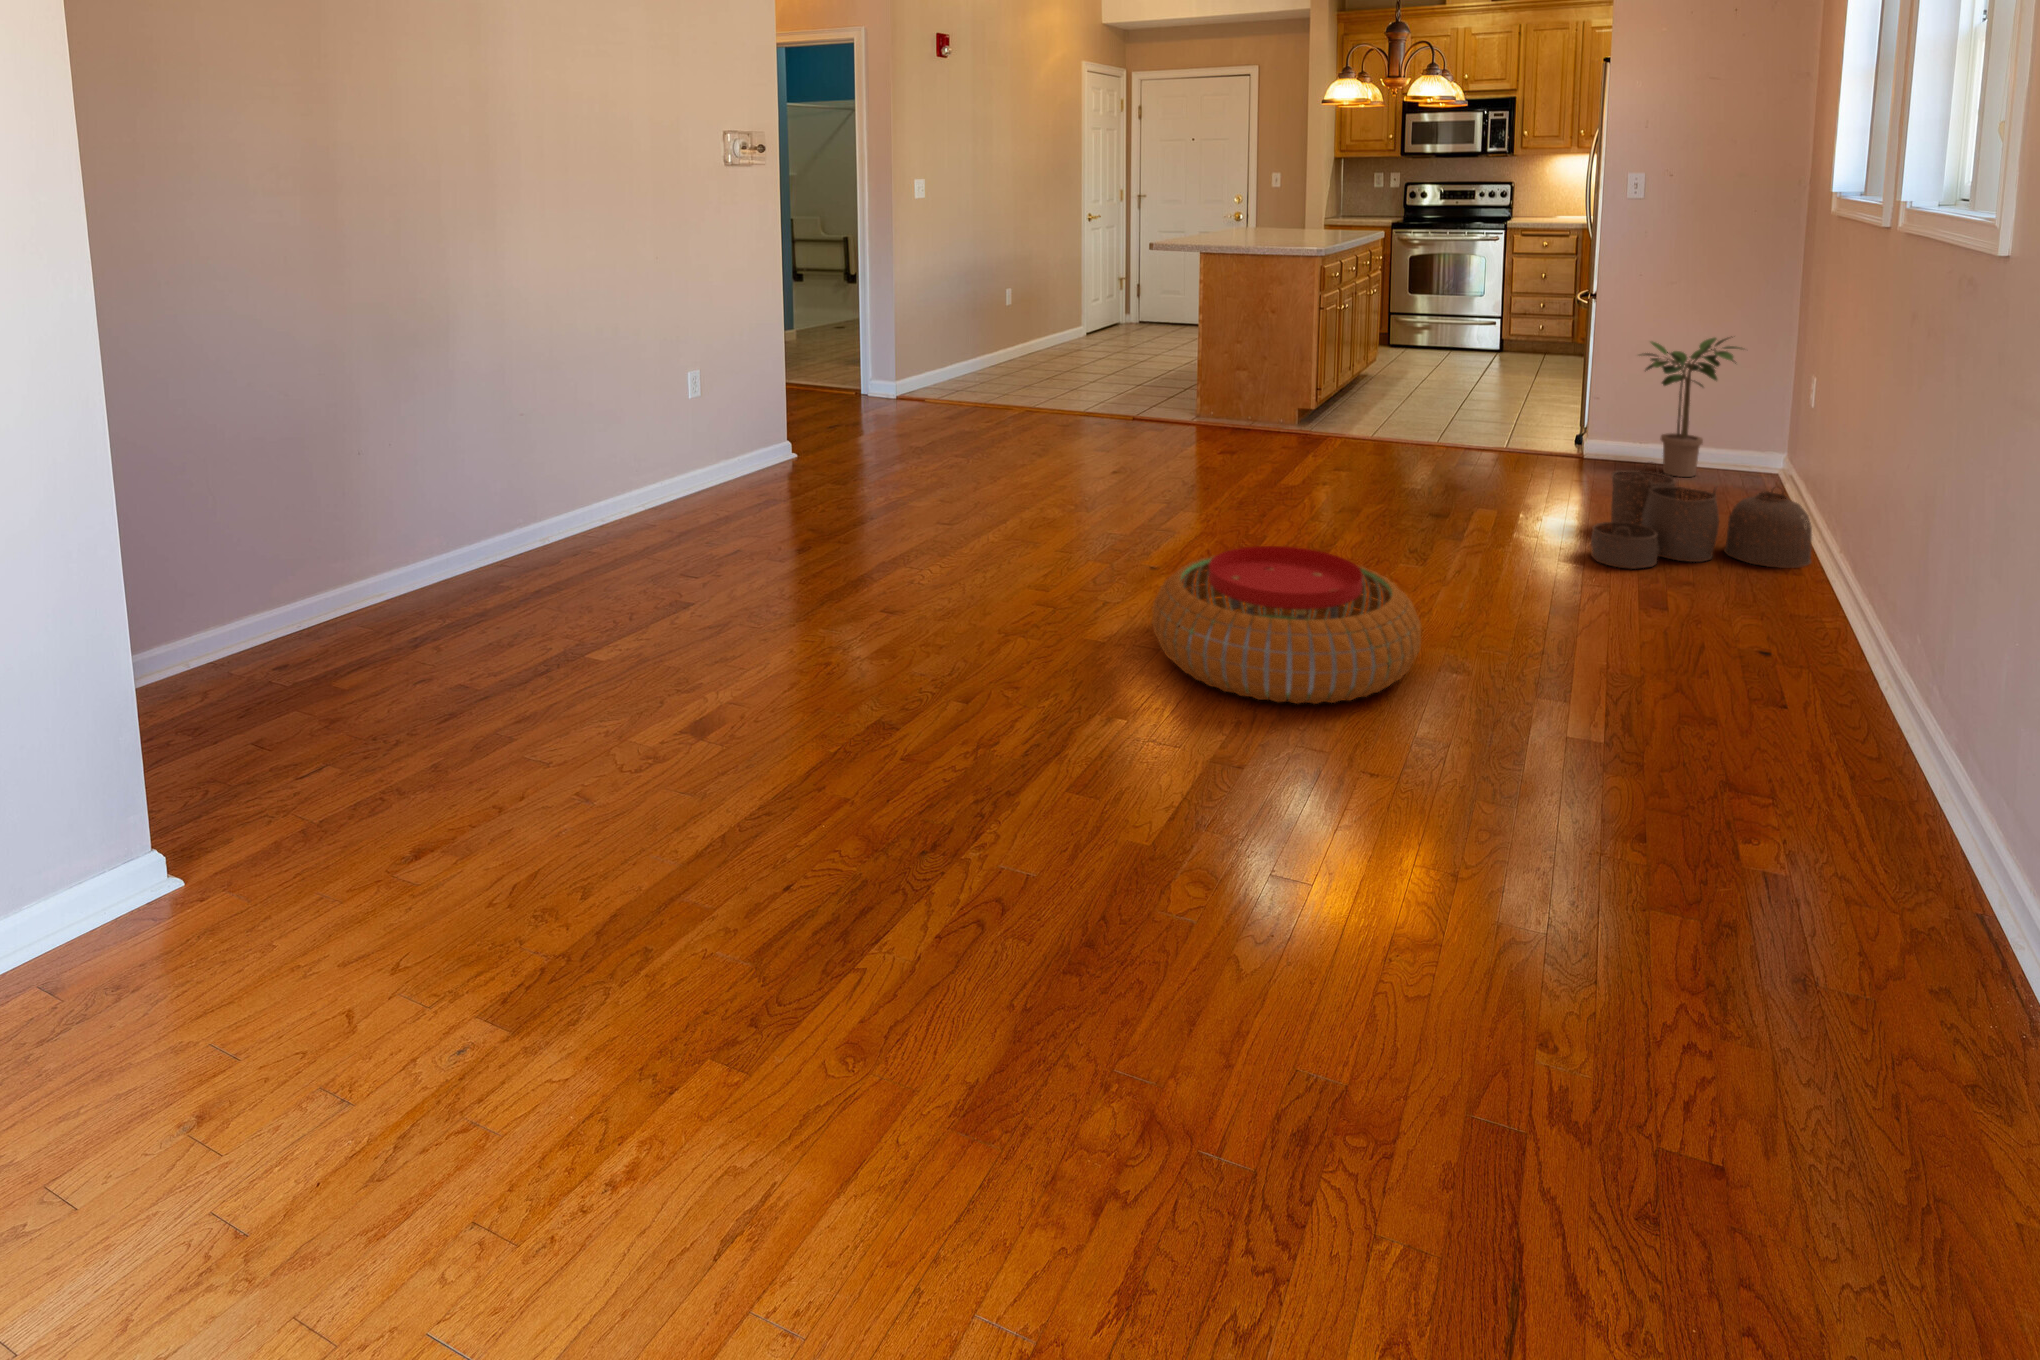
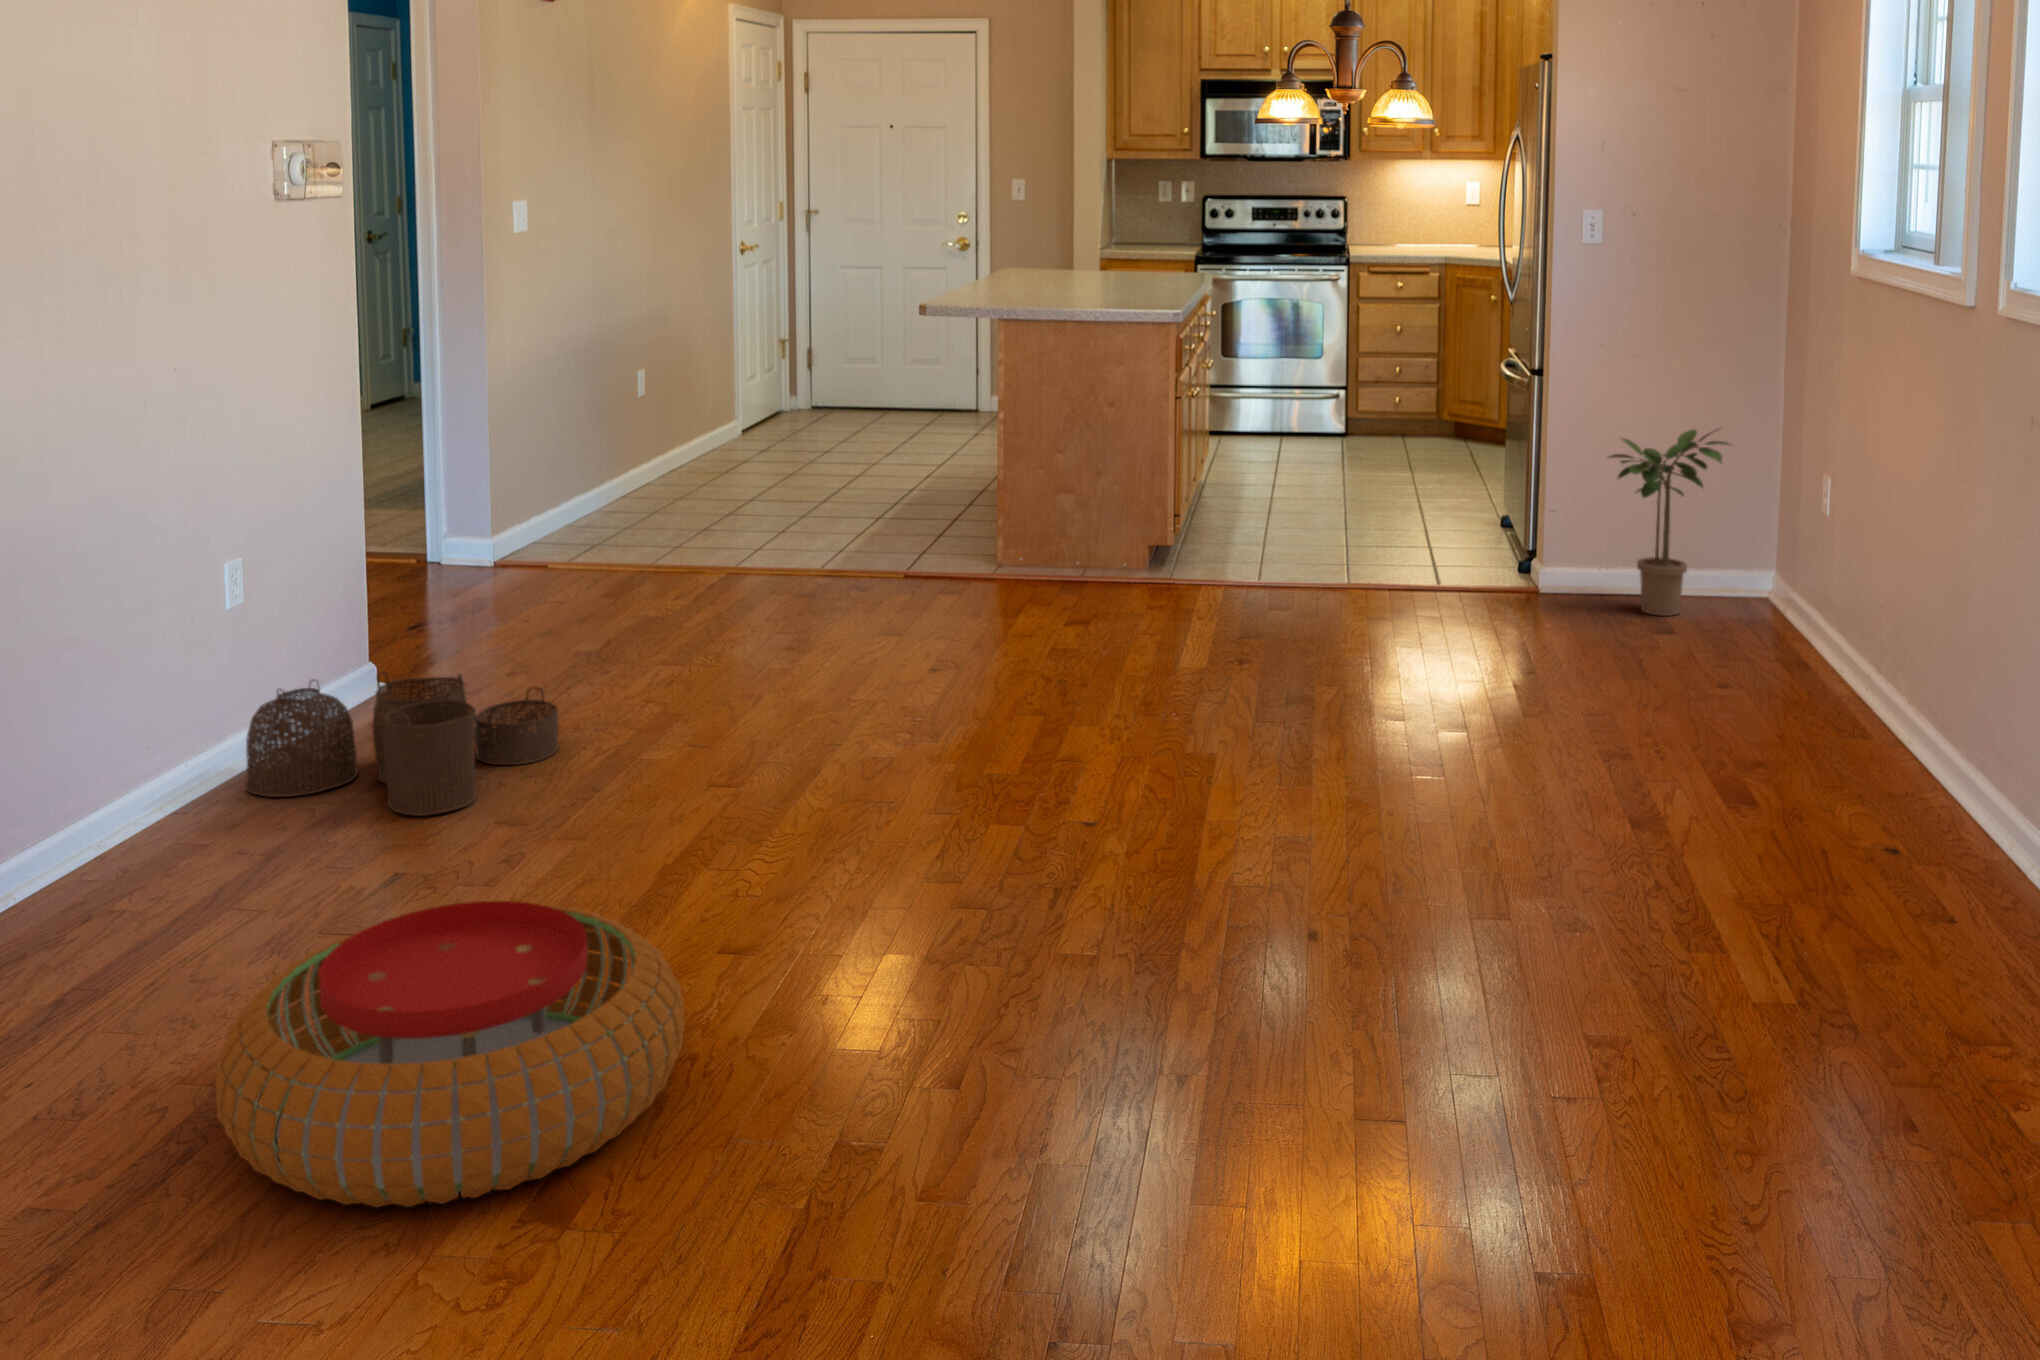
woven basket: present [1591,463,1812,569] -> present [245,671,559,816]
pouf: present [1152,546,1421,704] -> present [215,901,685,1207]

